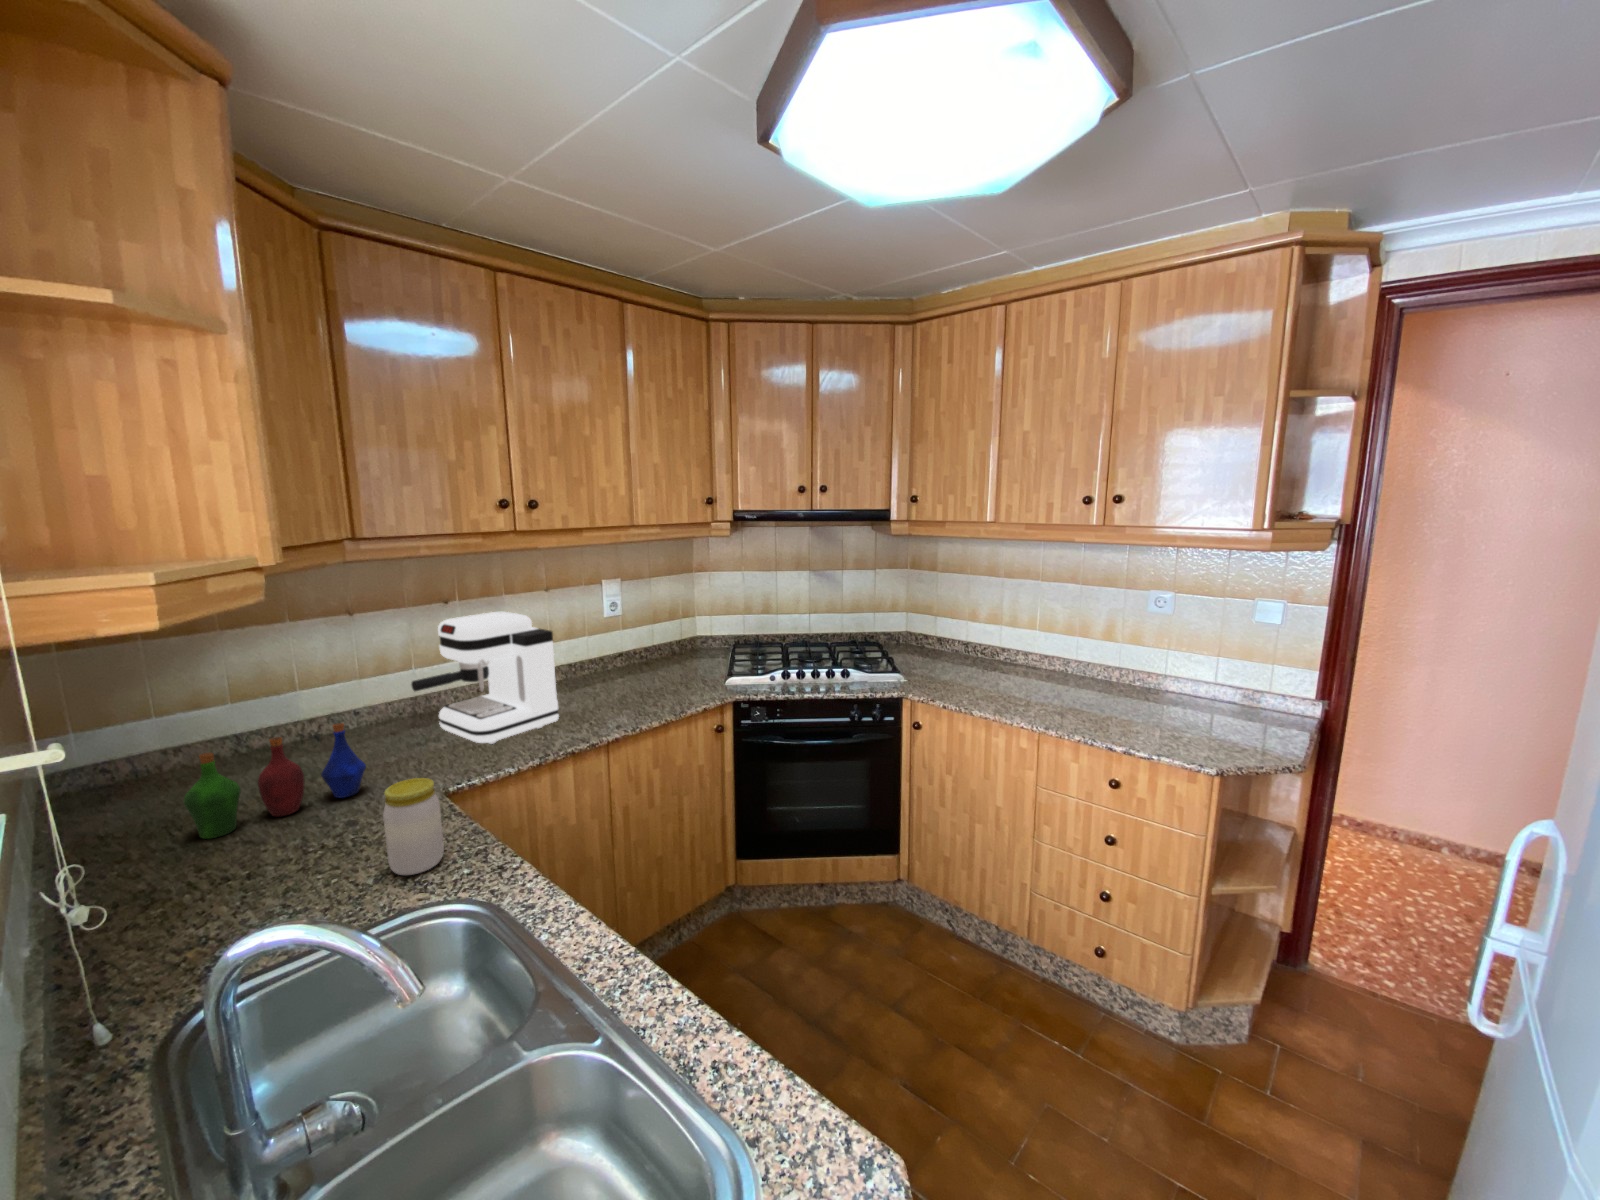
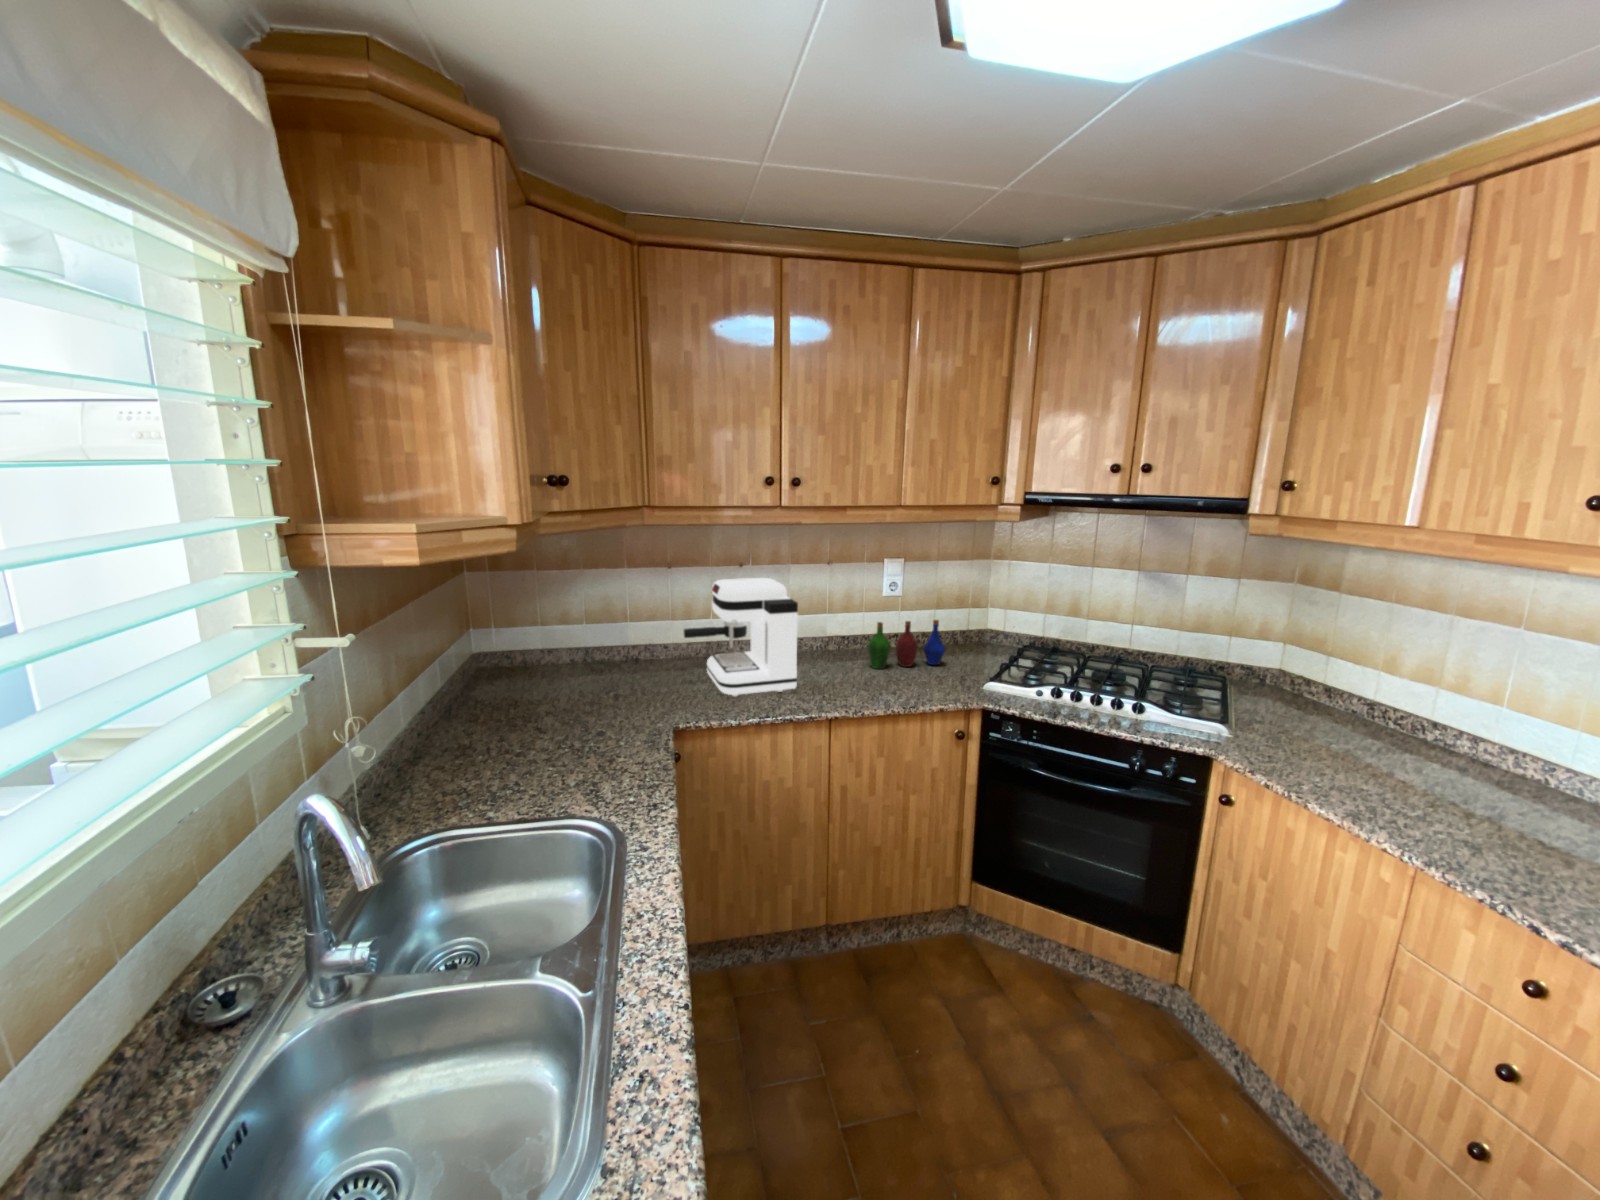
bottle: present [183,723,366,839] -> present [868,620,946,669]
jar: present [383,778,444,875] -> none [583,712,627,791]

